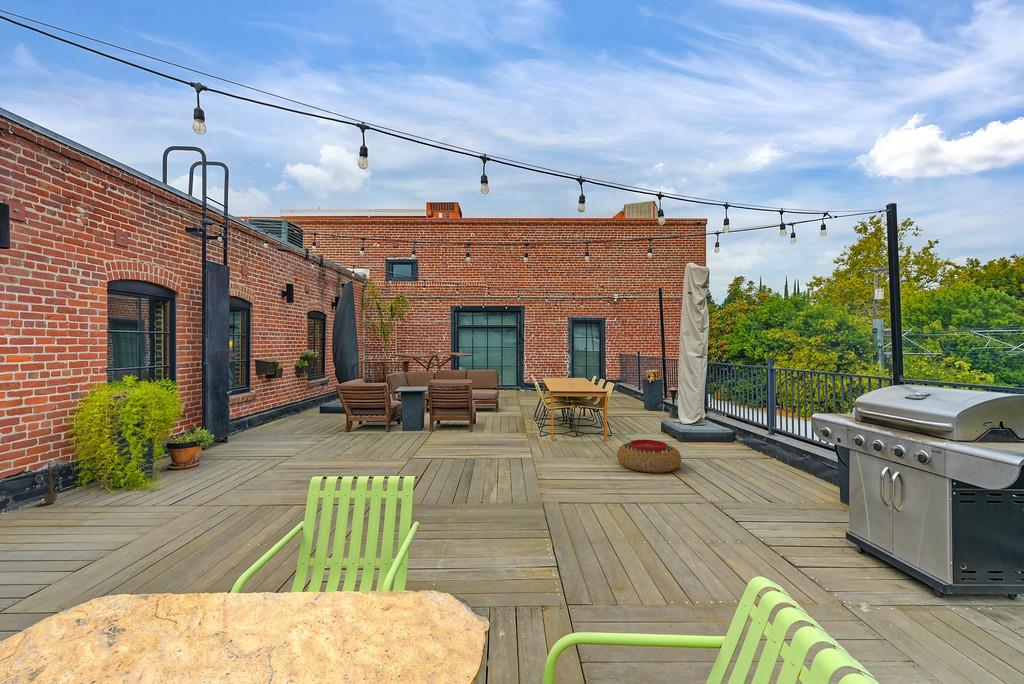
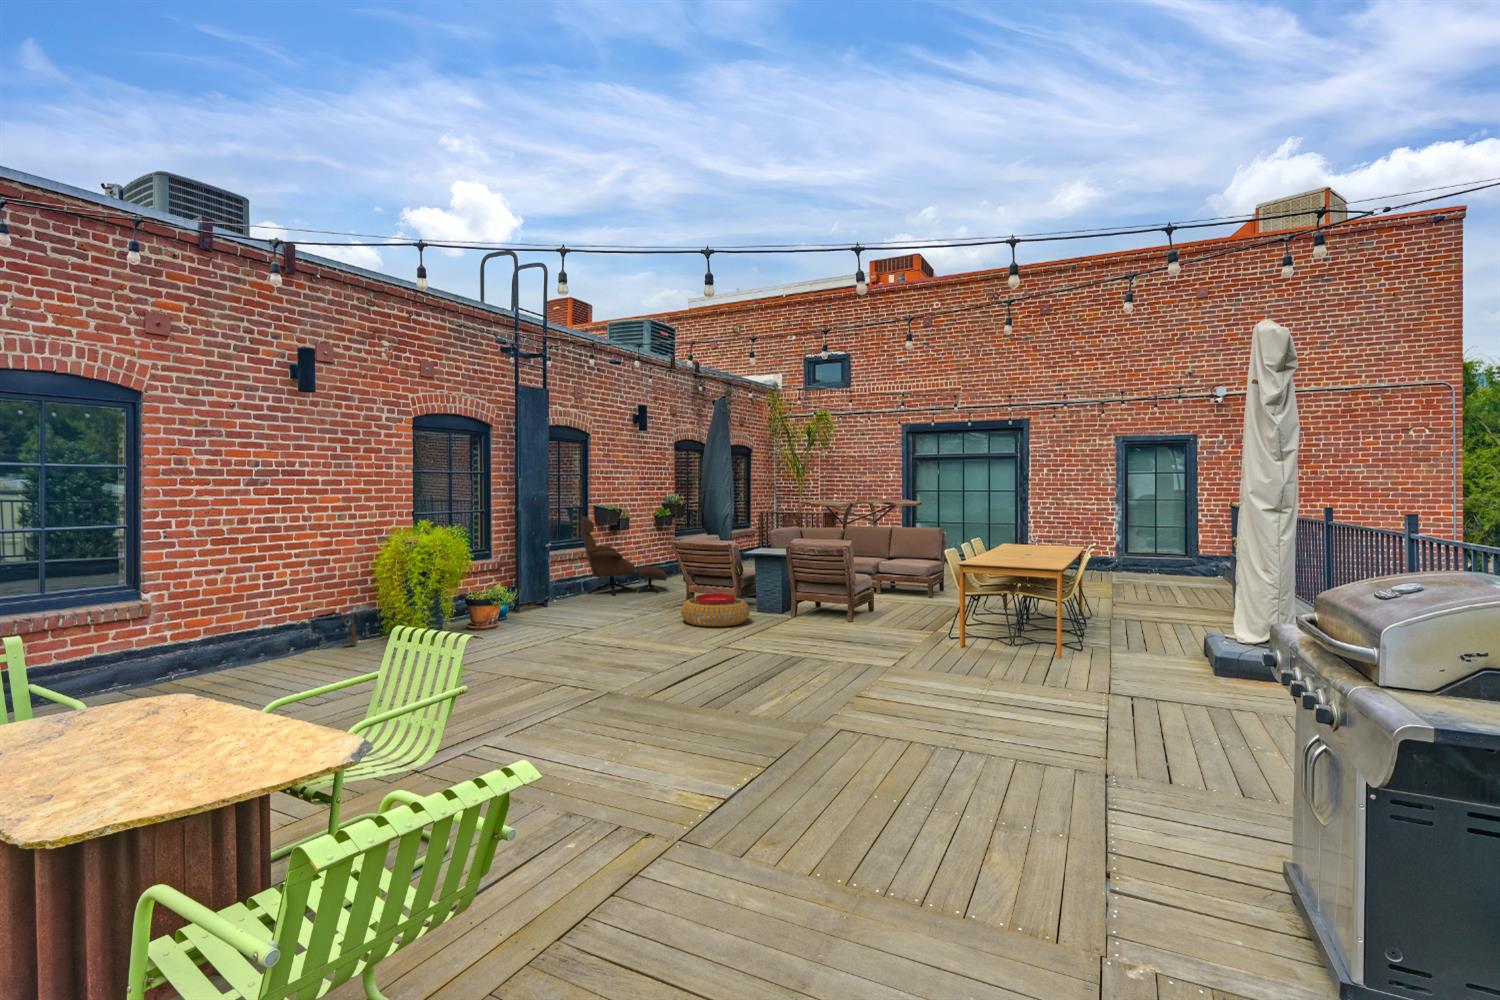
lounge chair: none [245,369,319,431] -> present [581,516,667,596]
pouf: present [617,440,681,473] -> present [681,594,750,627]

